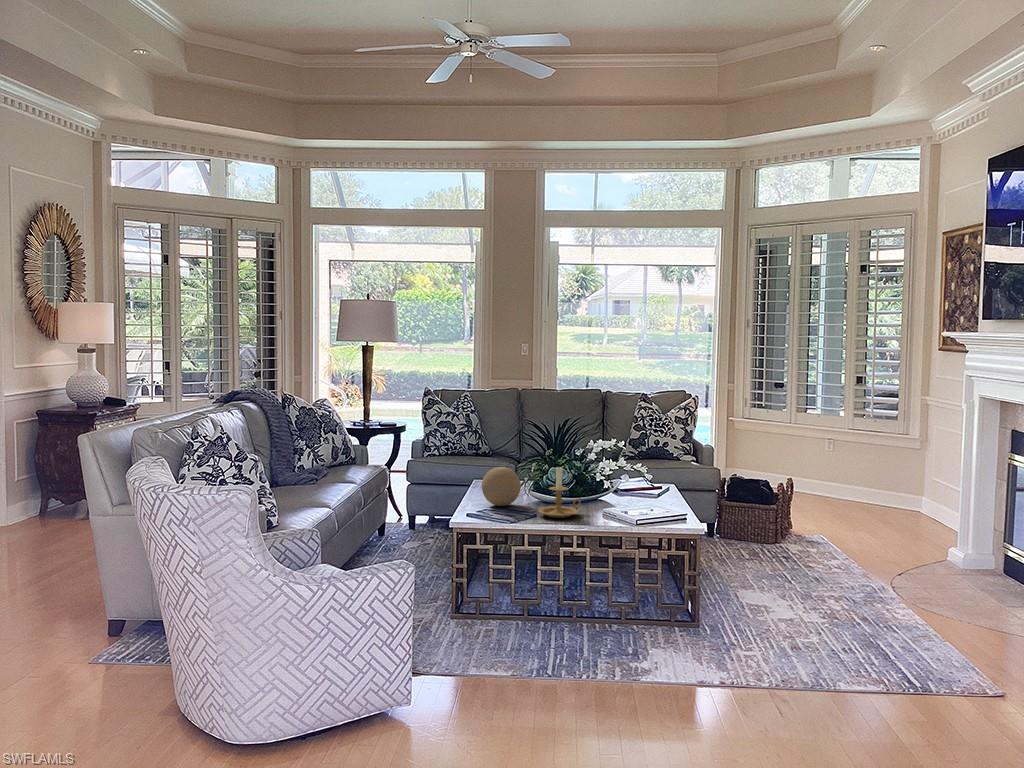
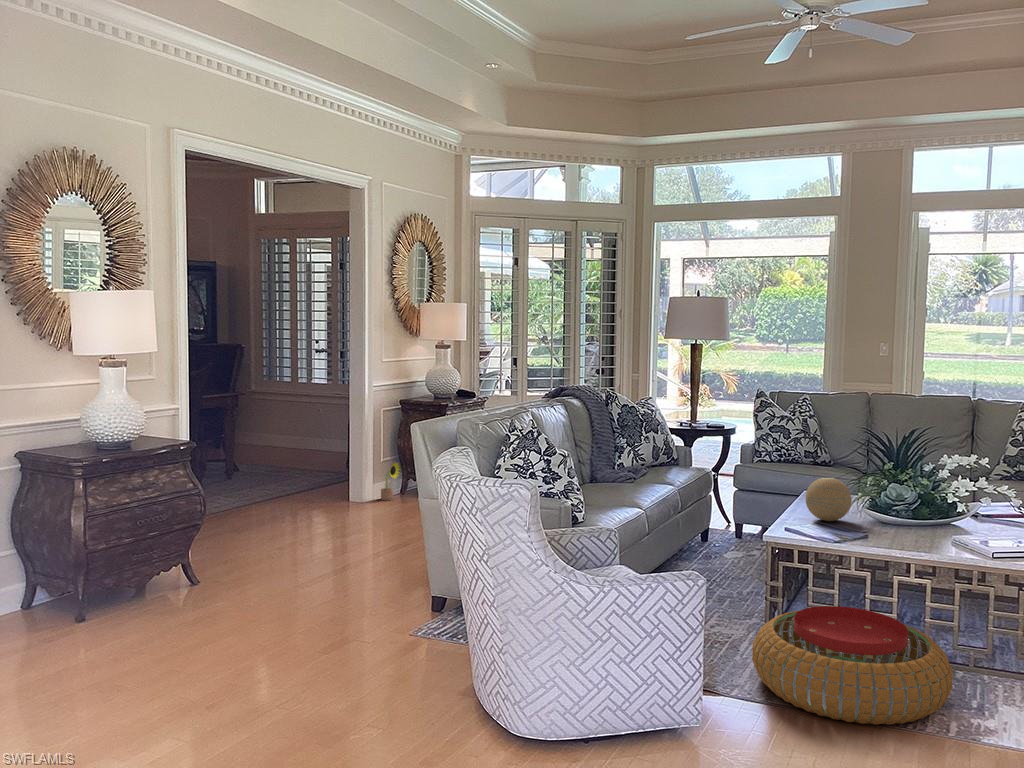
candle holder: present [538,466,581,518] -> none [869,480,925,541]
decorative plant: none [14,480,39,525] -> present [381,463,400,500]
pouf: none [447,580,612,679] -> present [752,606,953,725]

